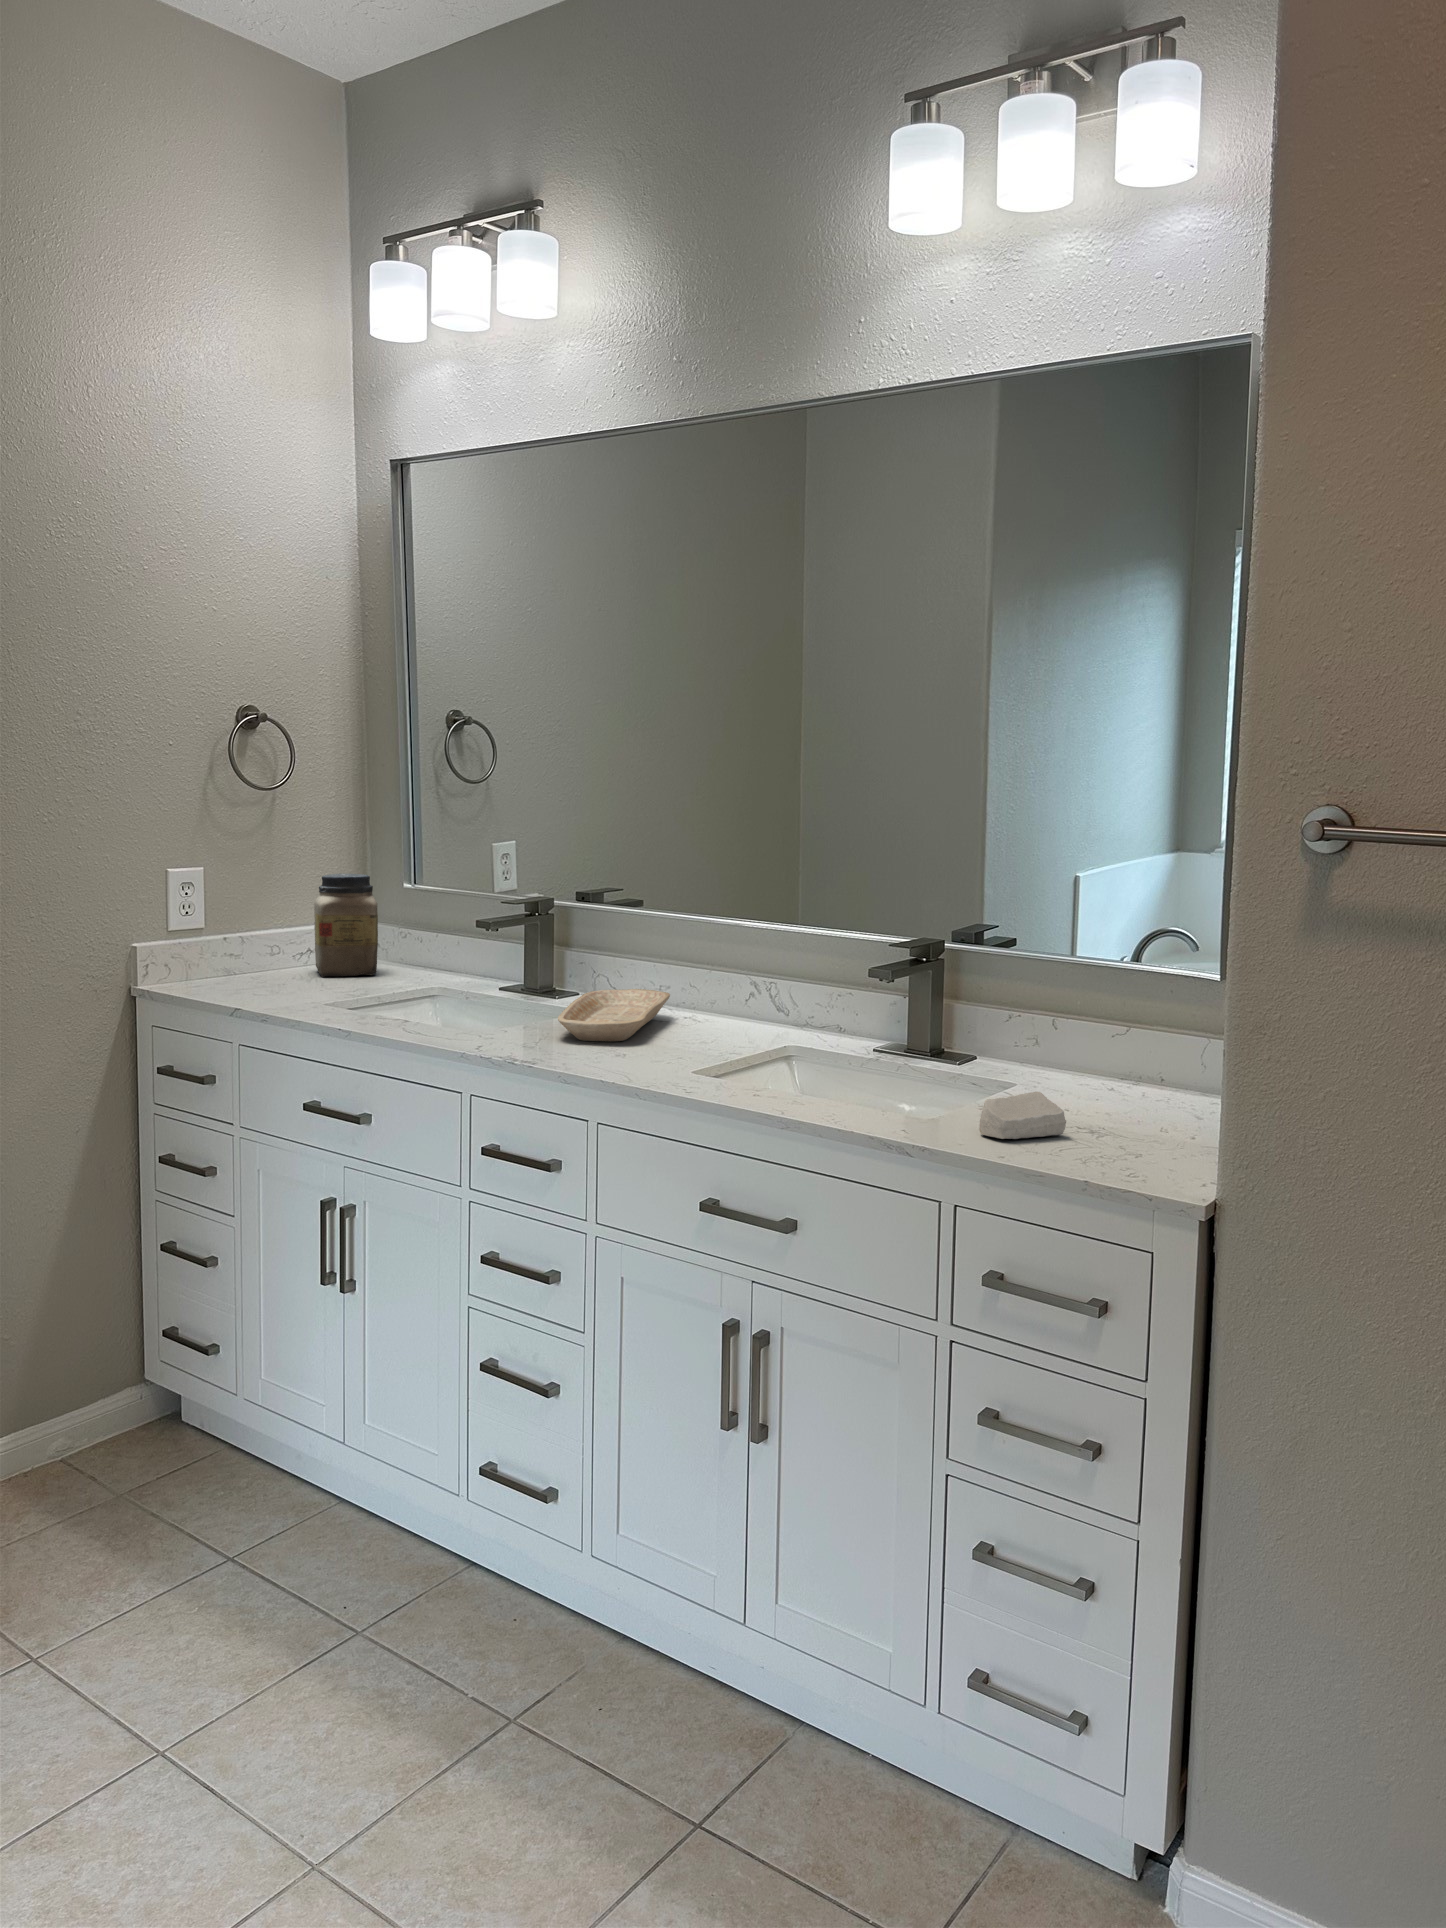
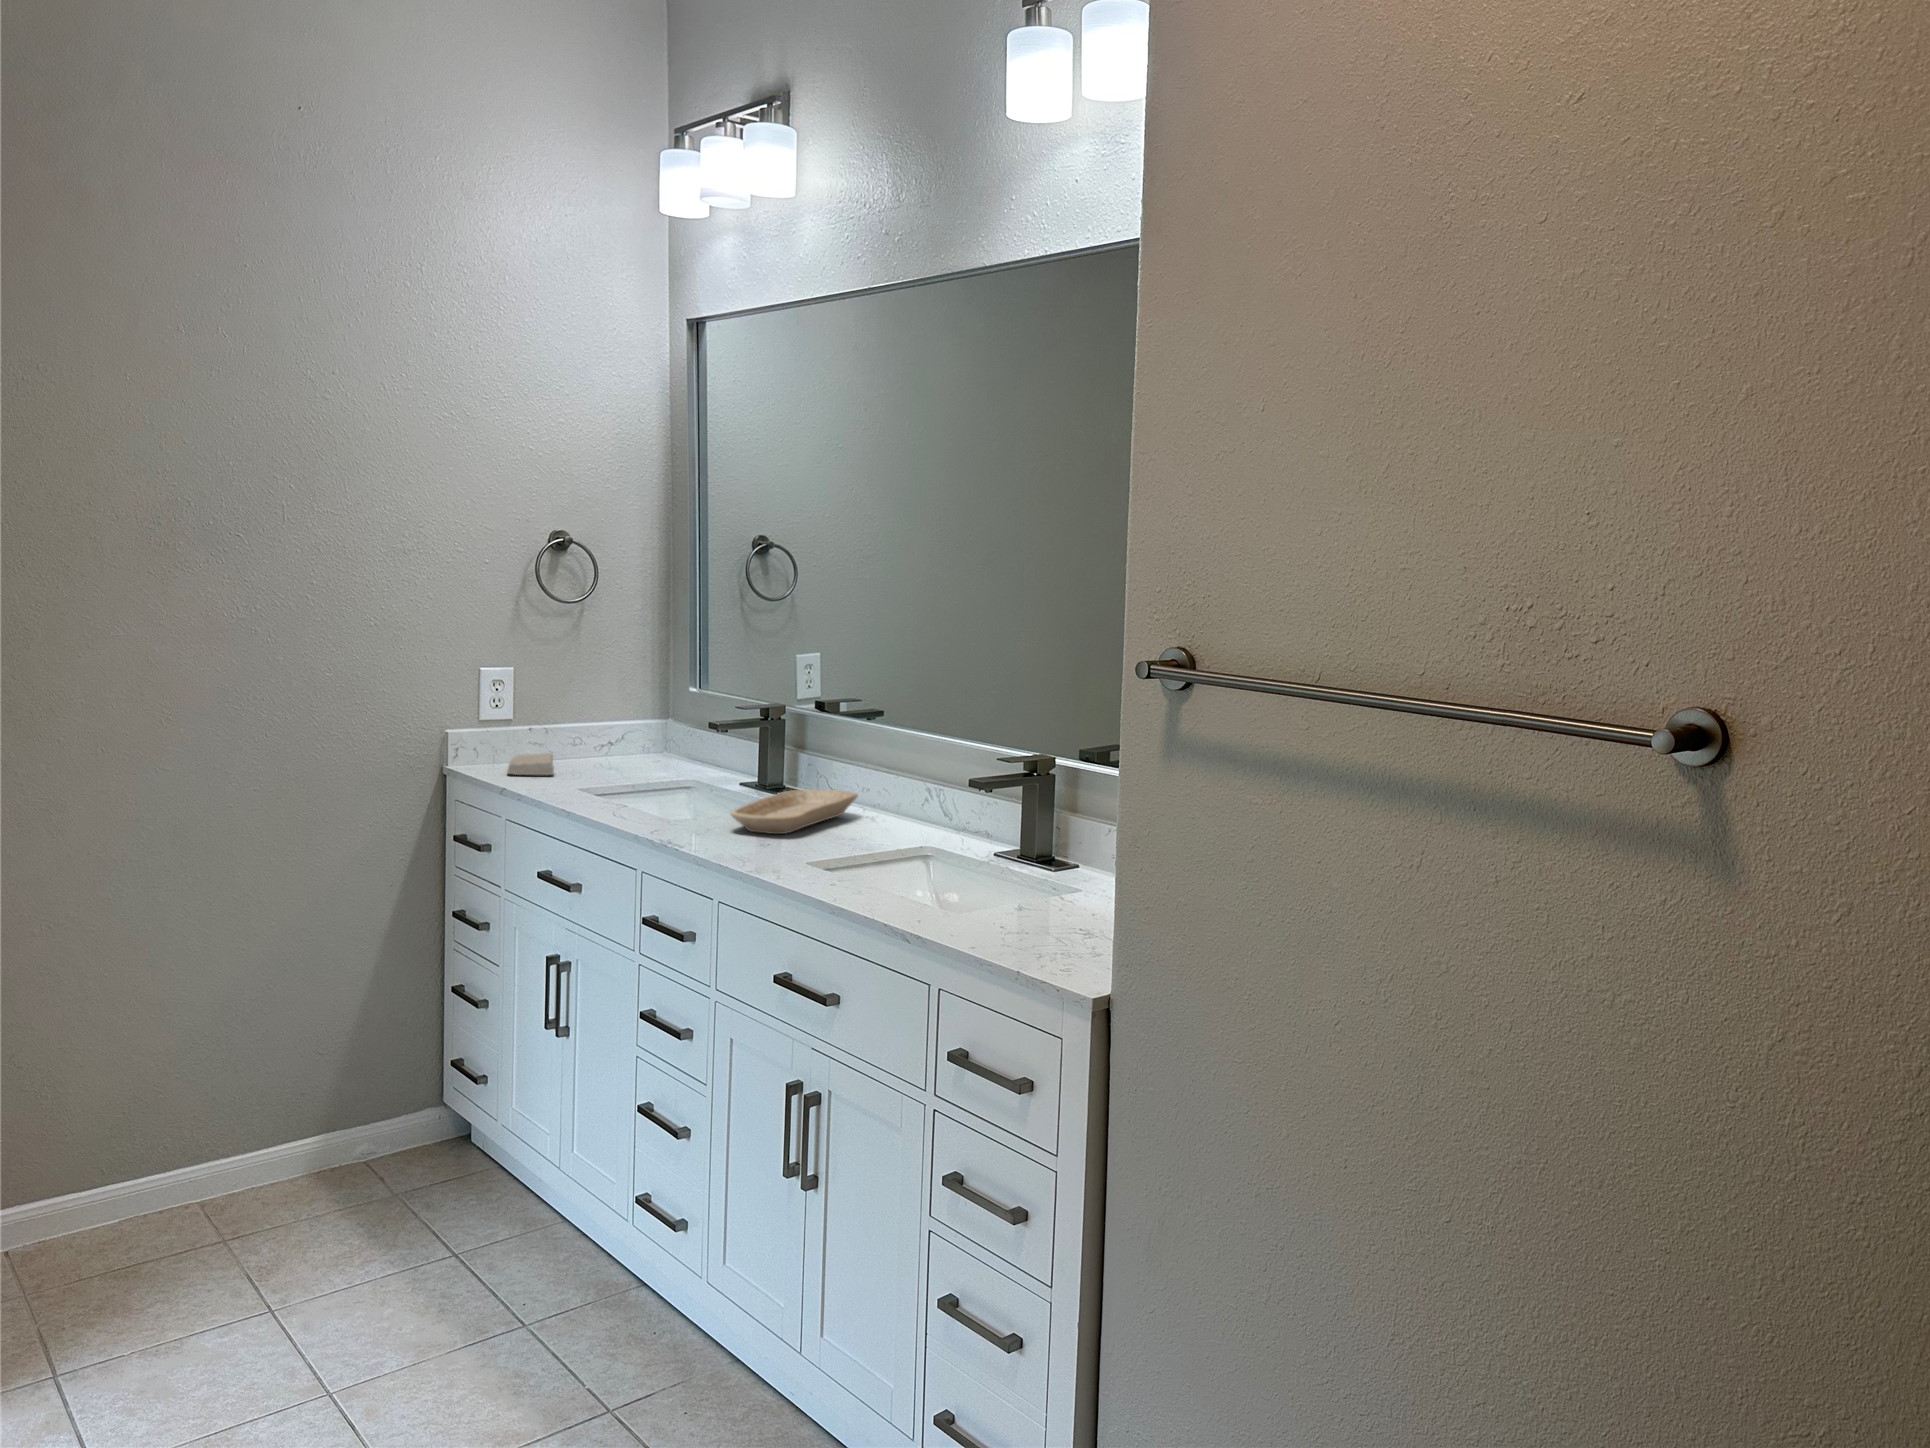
jar: present [314,874,378,977] -> none [606,678,662,768]
soap bar: present [979,1092,1066,1139] -> present [507,753,554,775]

